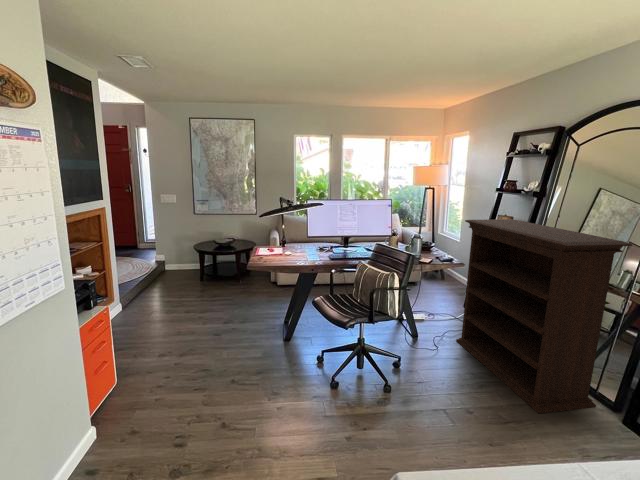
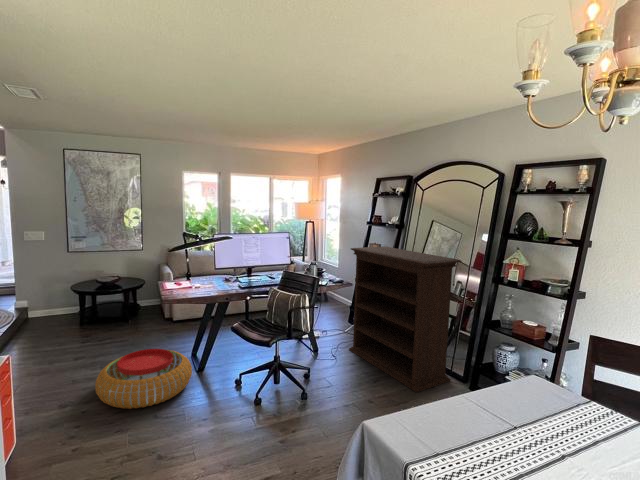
pouf: none [189,312,277,368] -> present [95,349,192,409]

